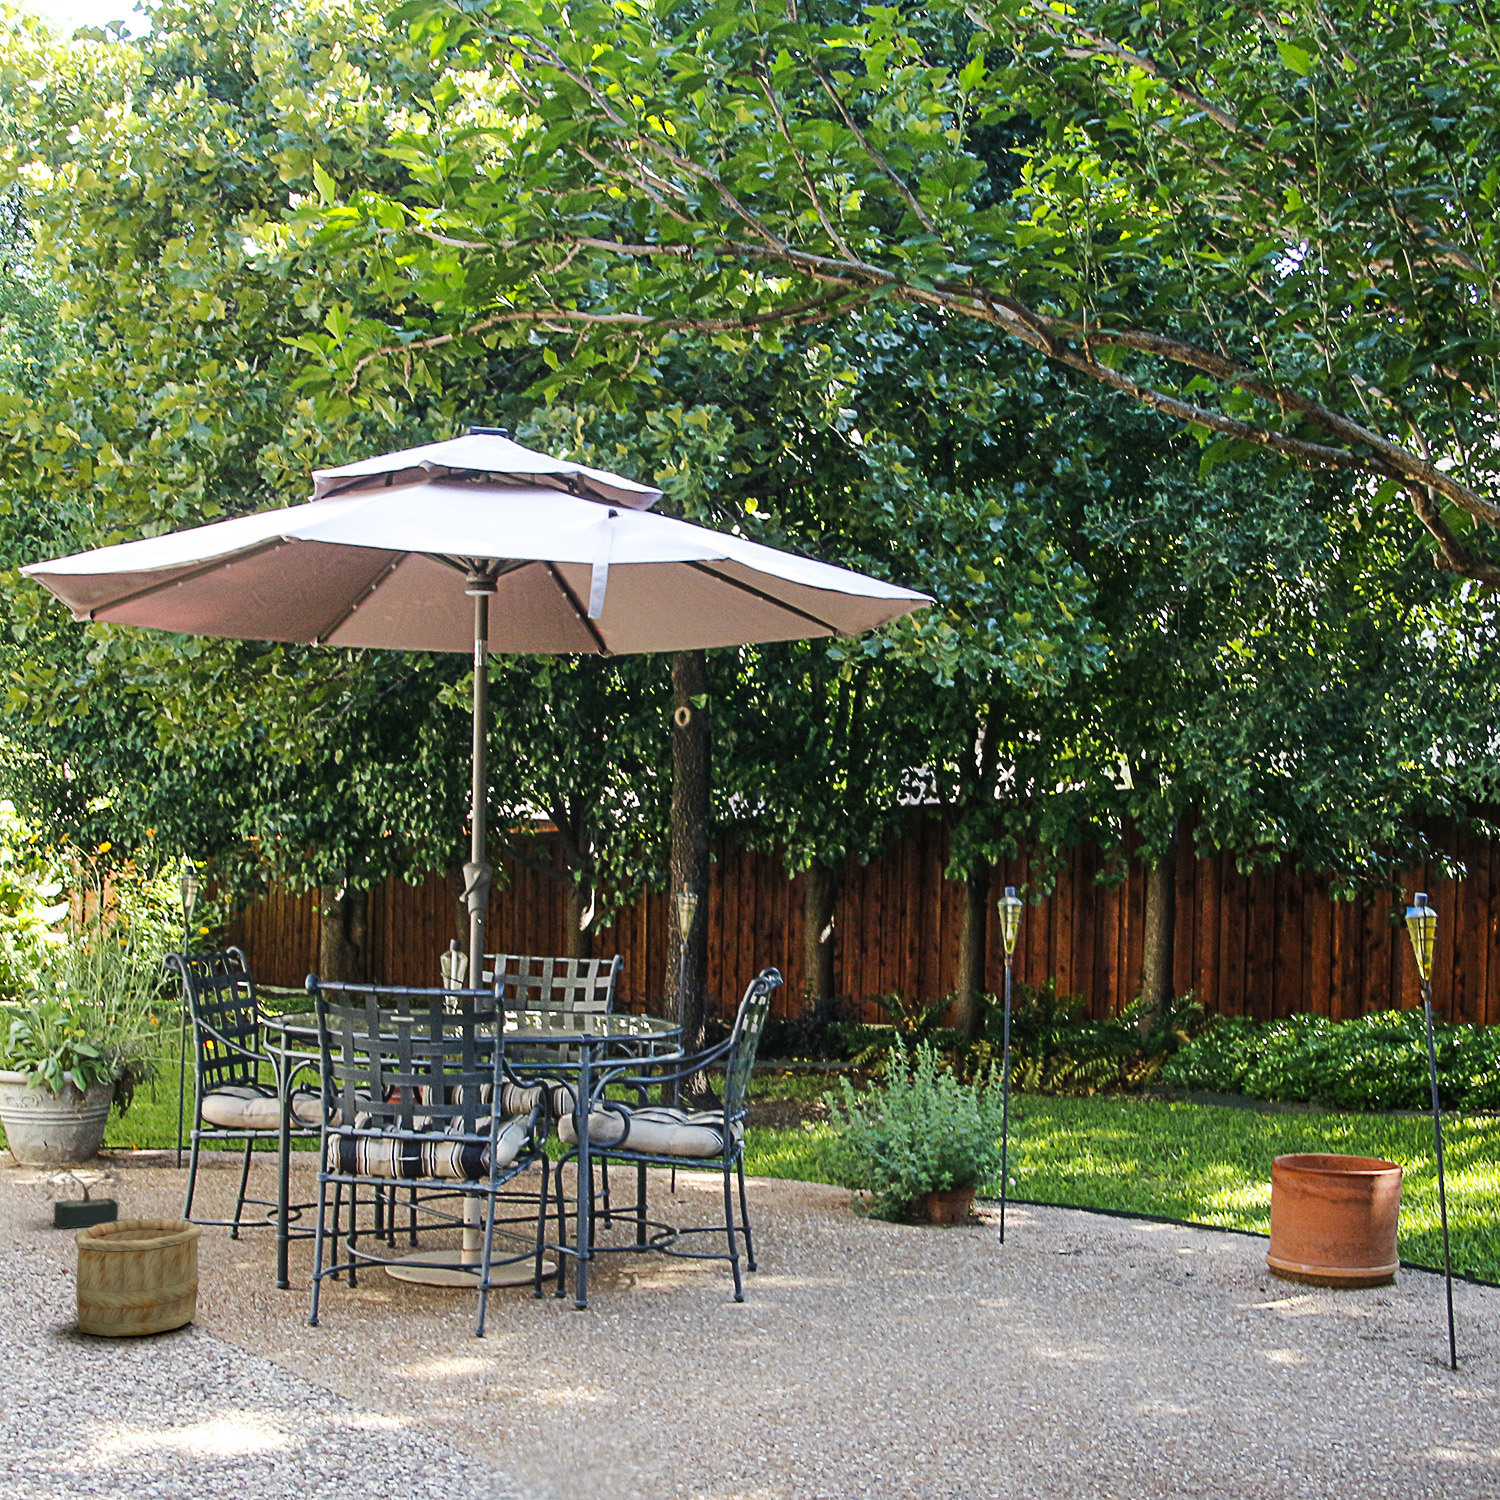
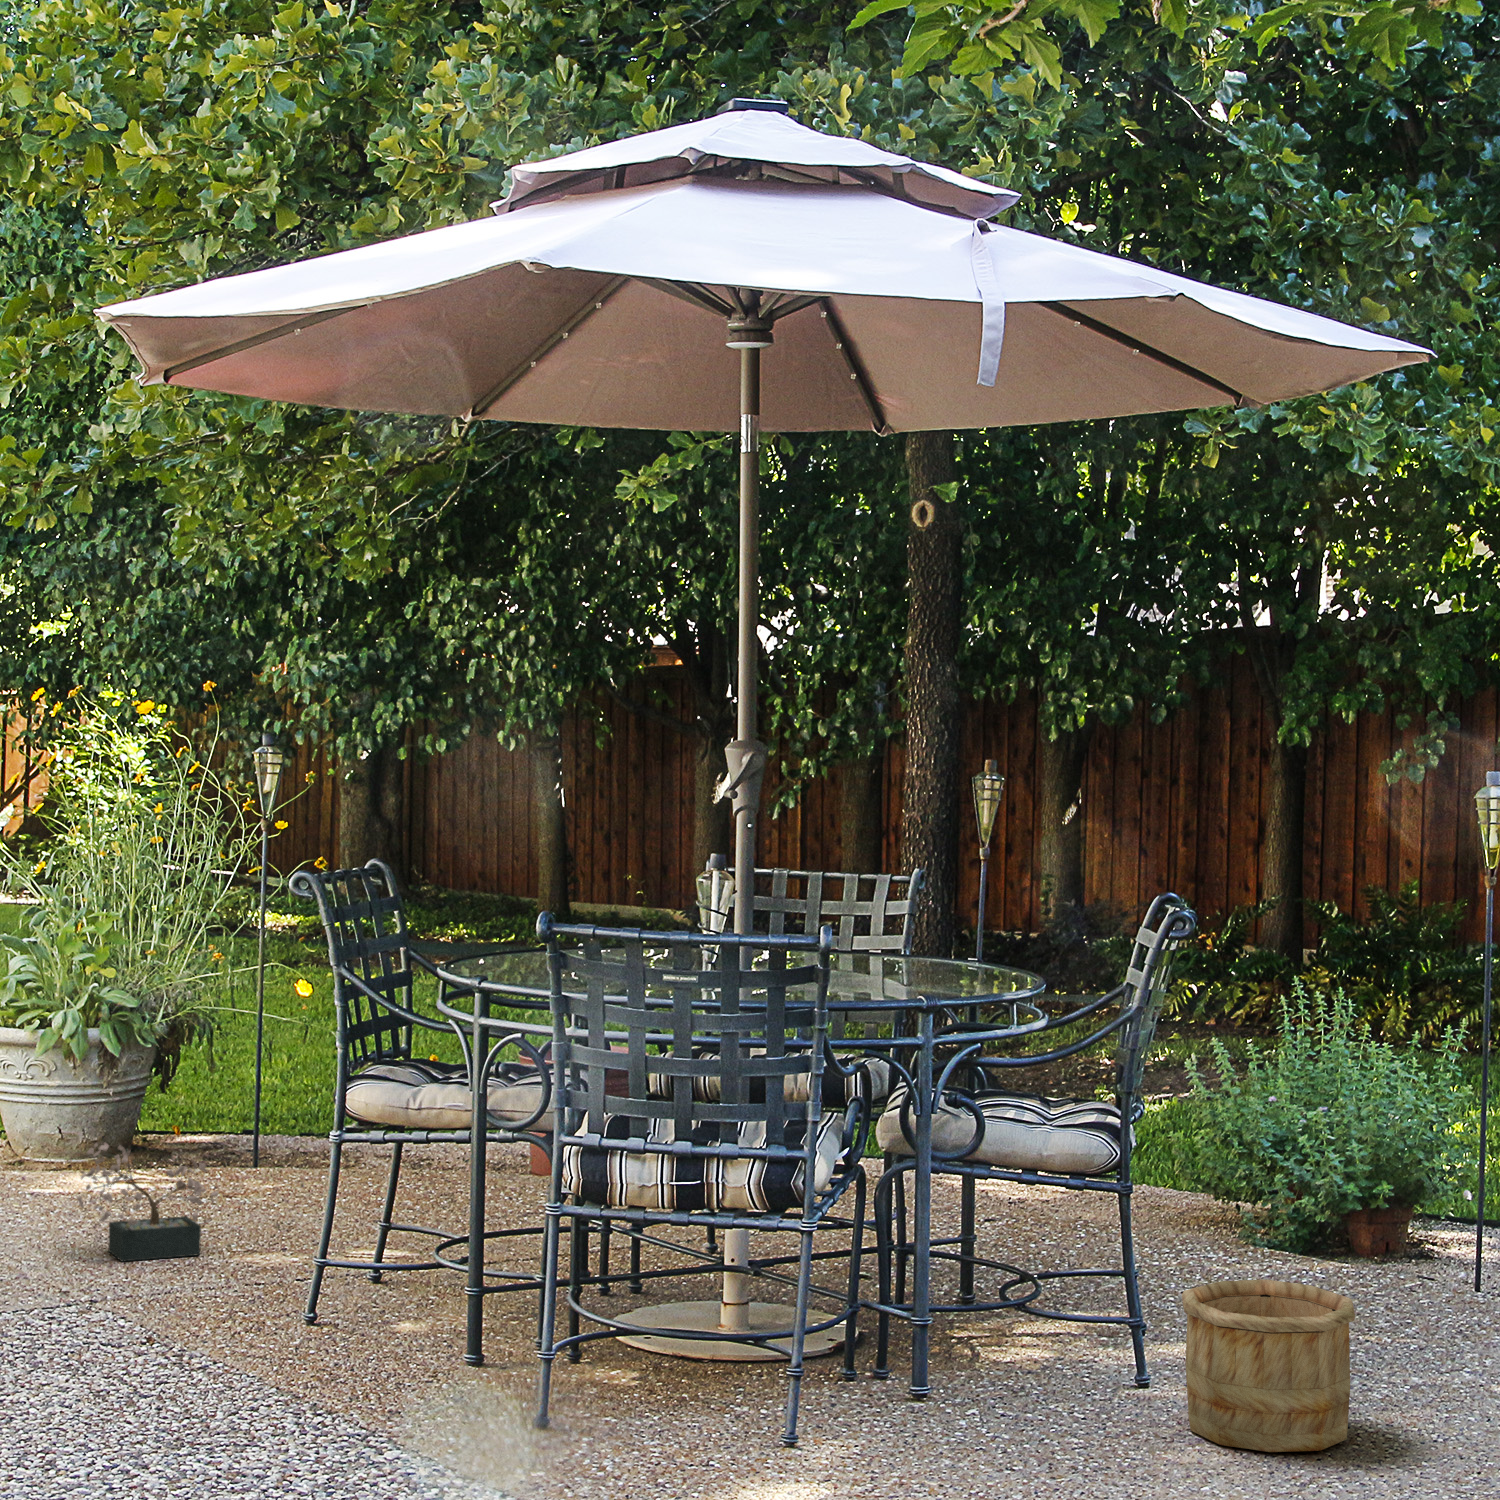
wooden bucket: present [74,1218,202,1336] -> present [1182,1279,1355,1452]

